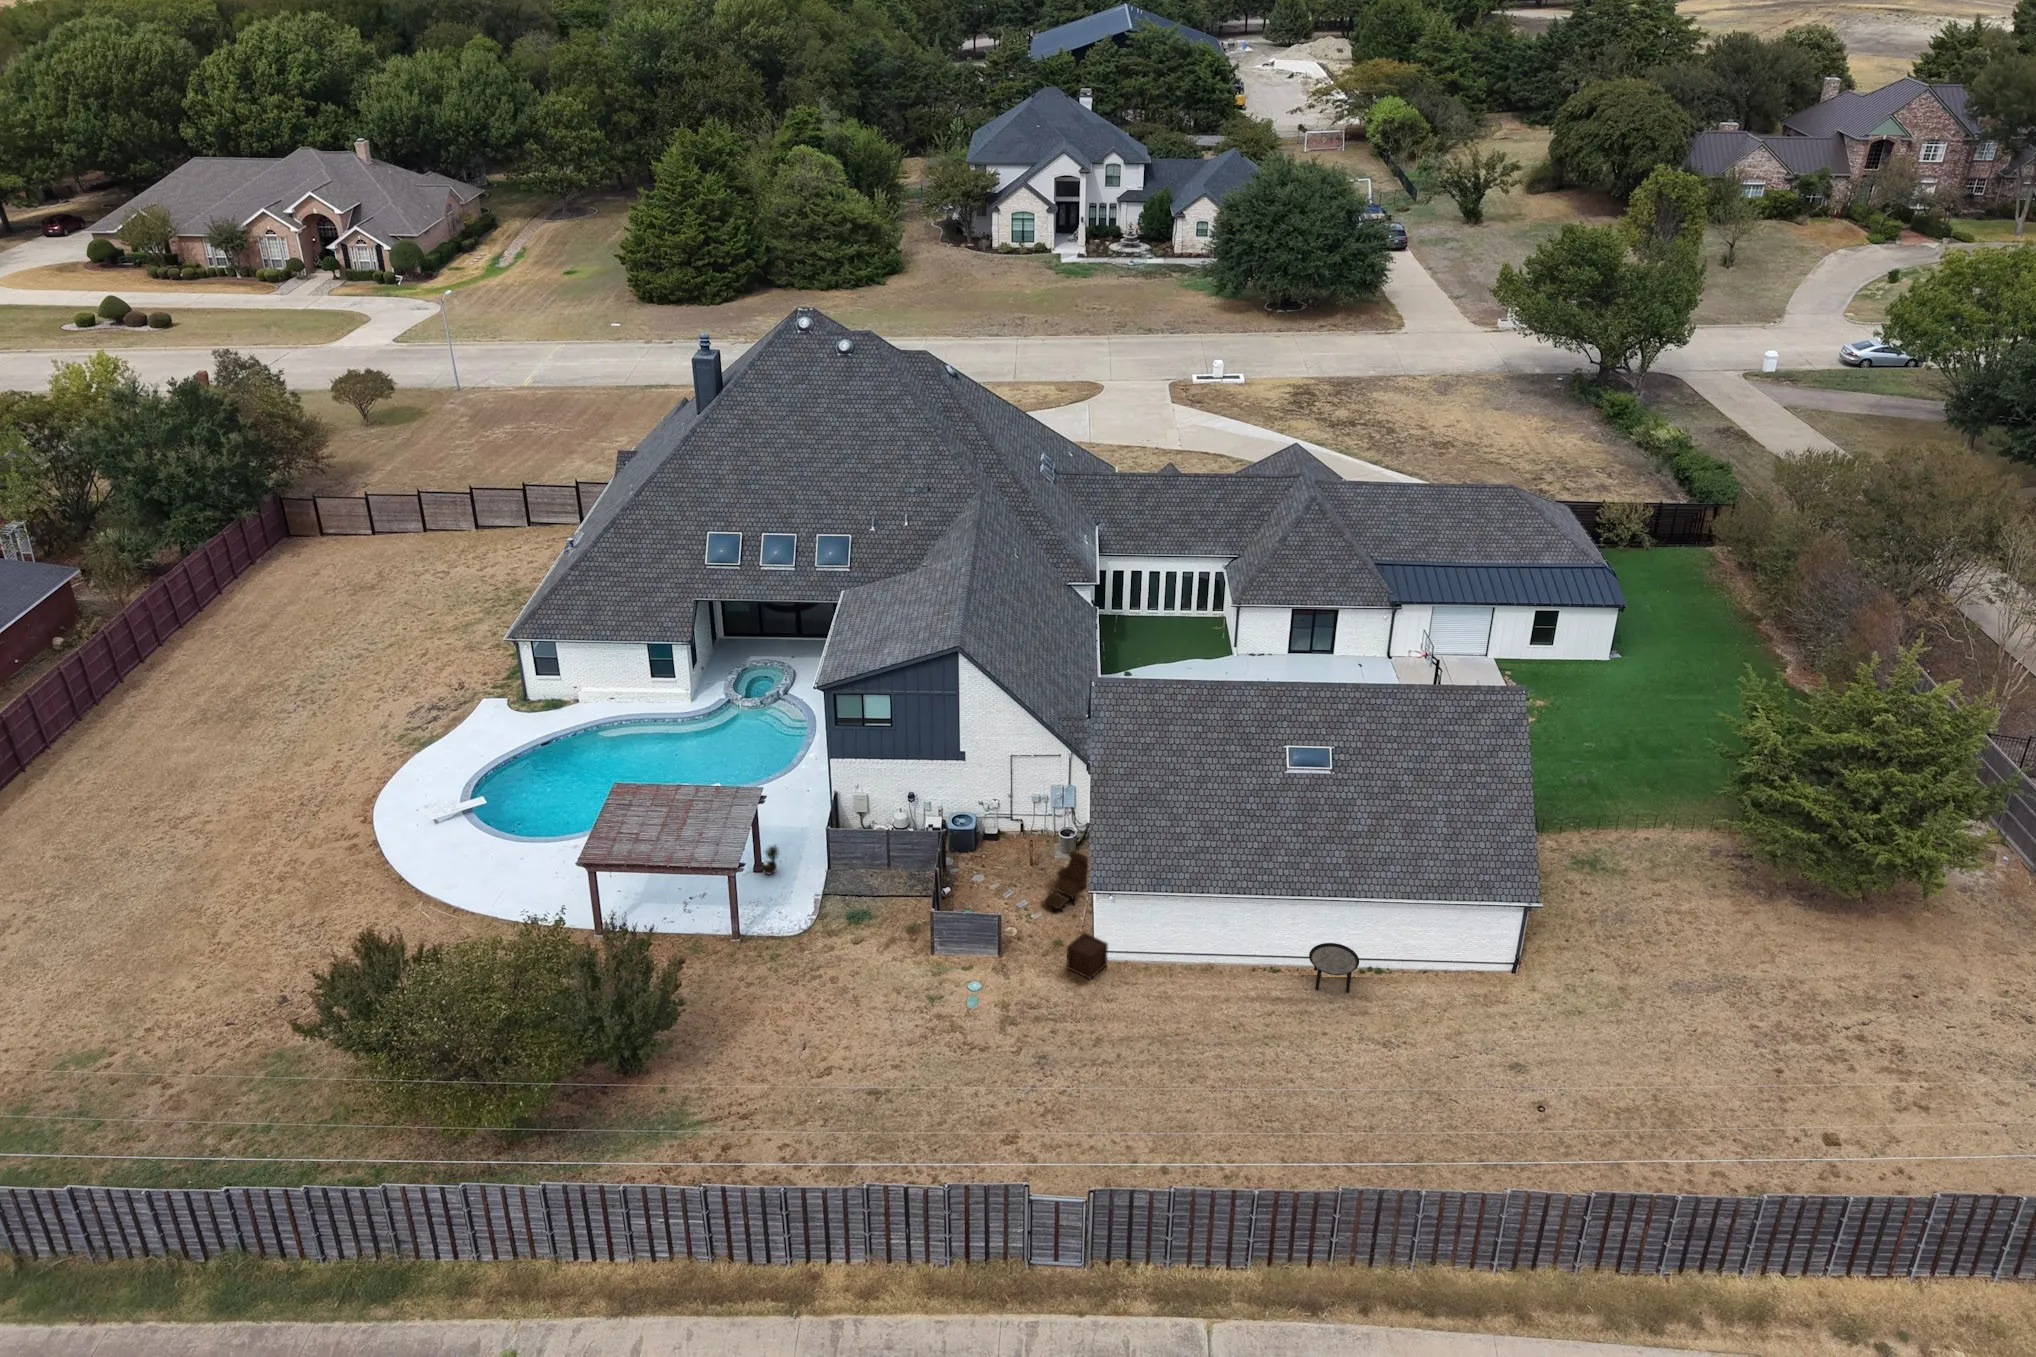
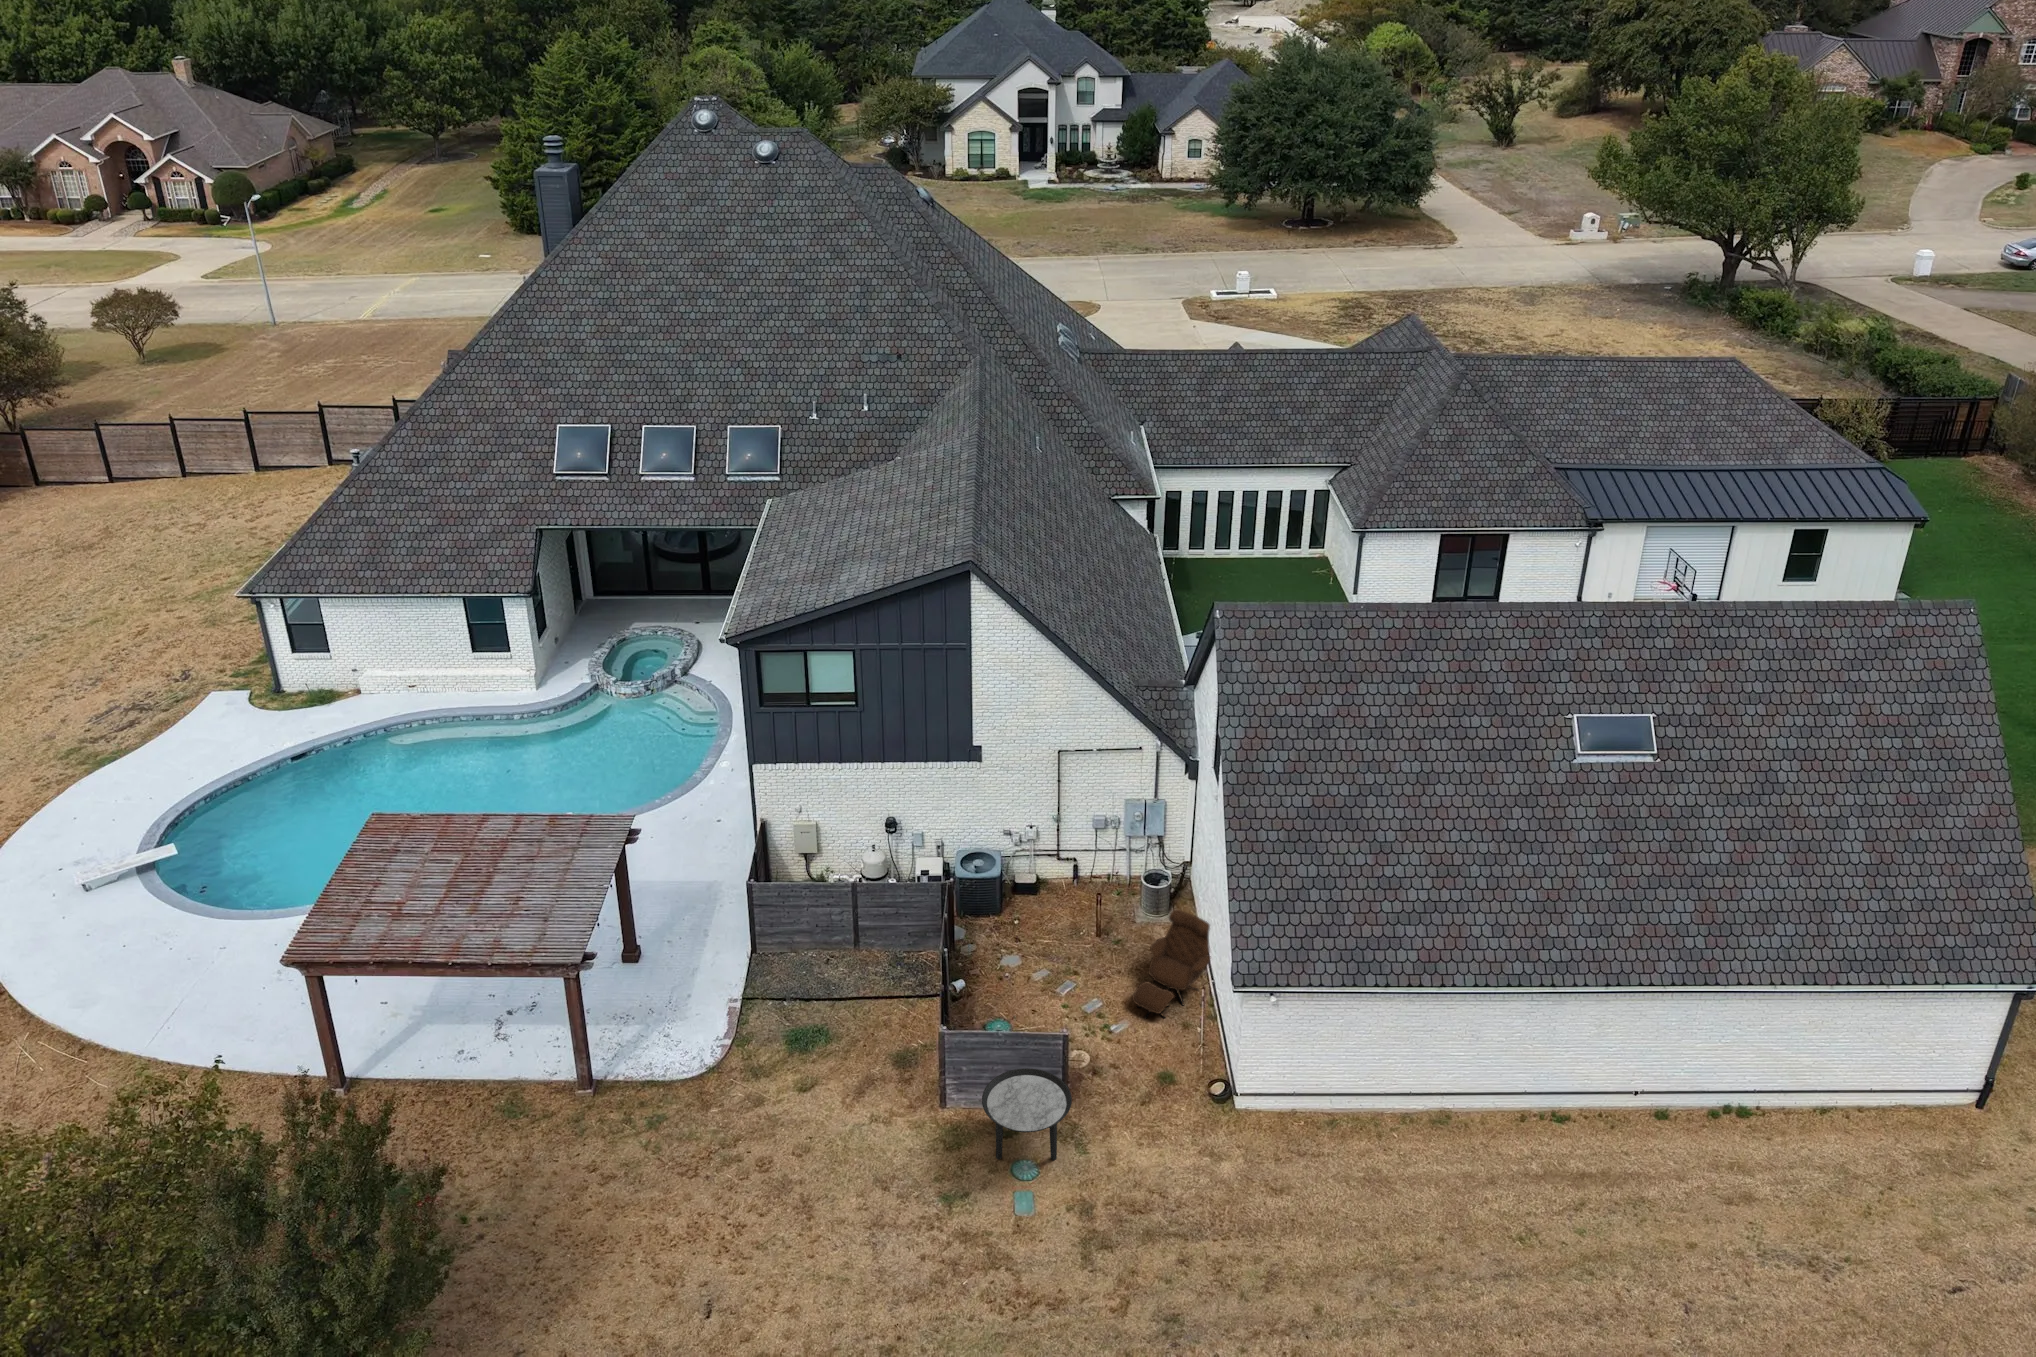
potted tree: present [762,845,779,874] -> none [636,909,667,964]
wooden crate: present [1067,933,1108,979] -> none [1190,1060,1265,1150]
round table: present [1309,943,1359,993] -> present [982,1068,1072,1161]

